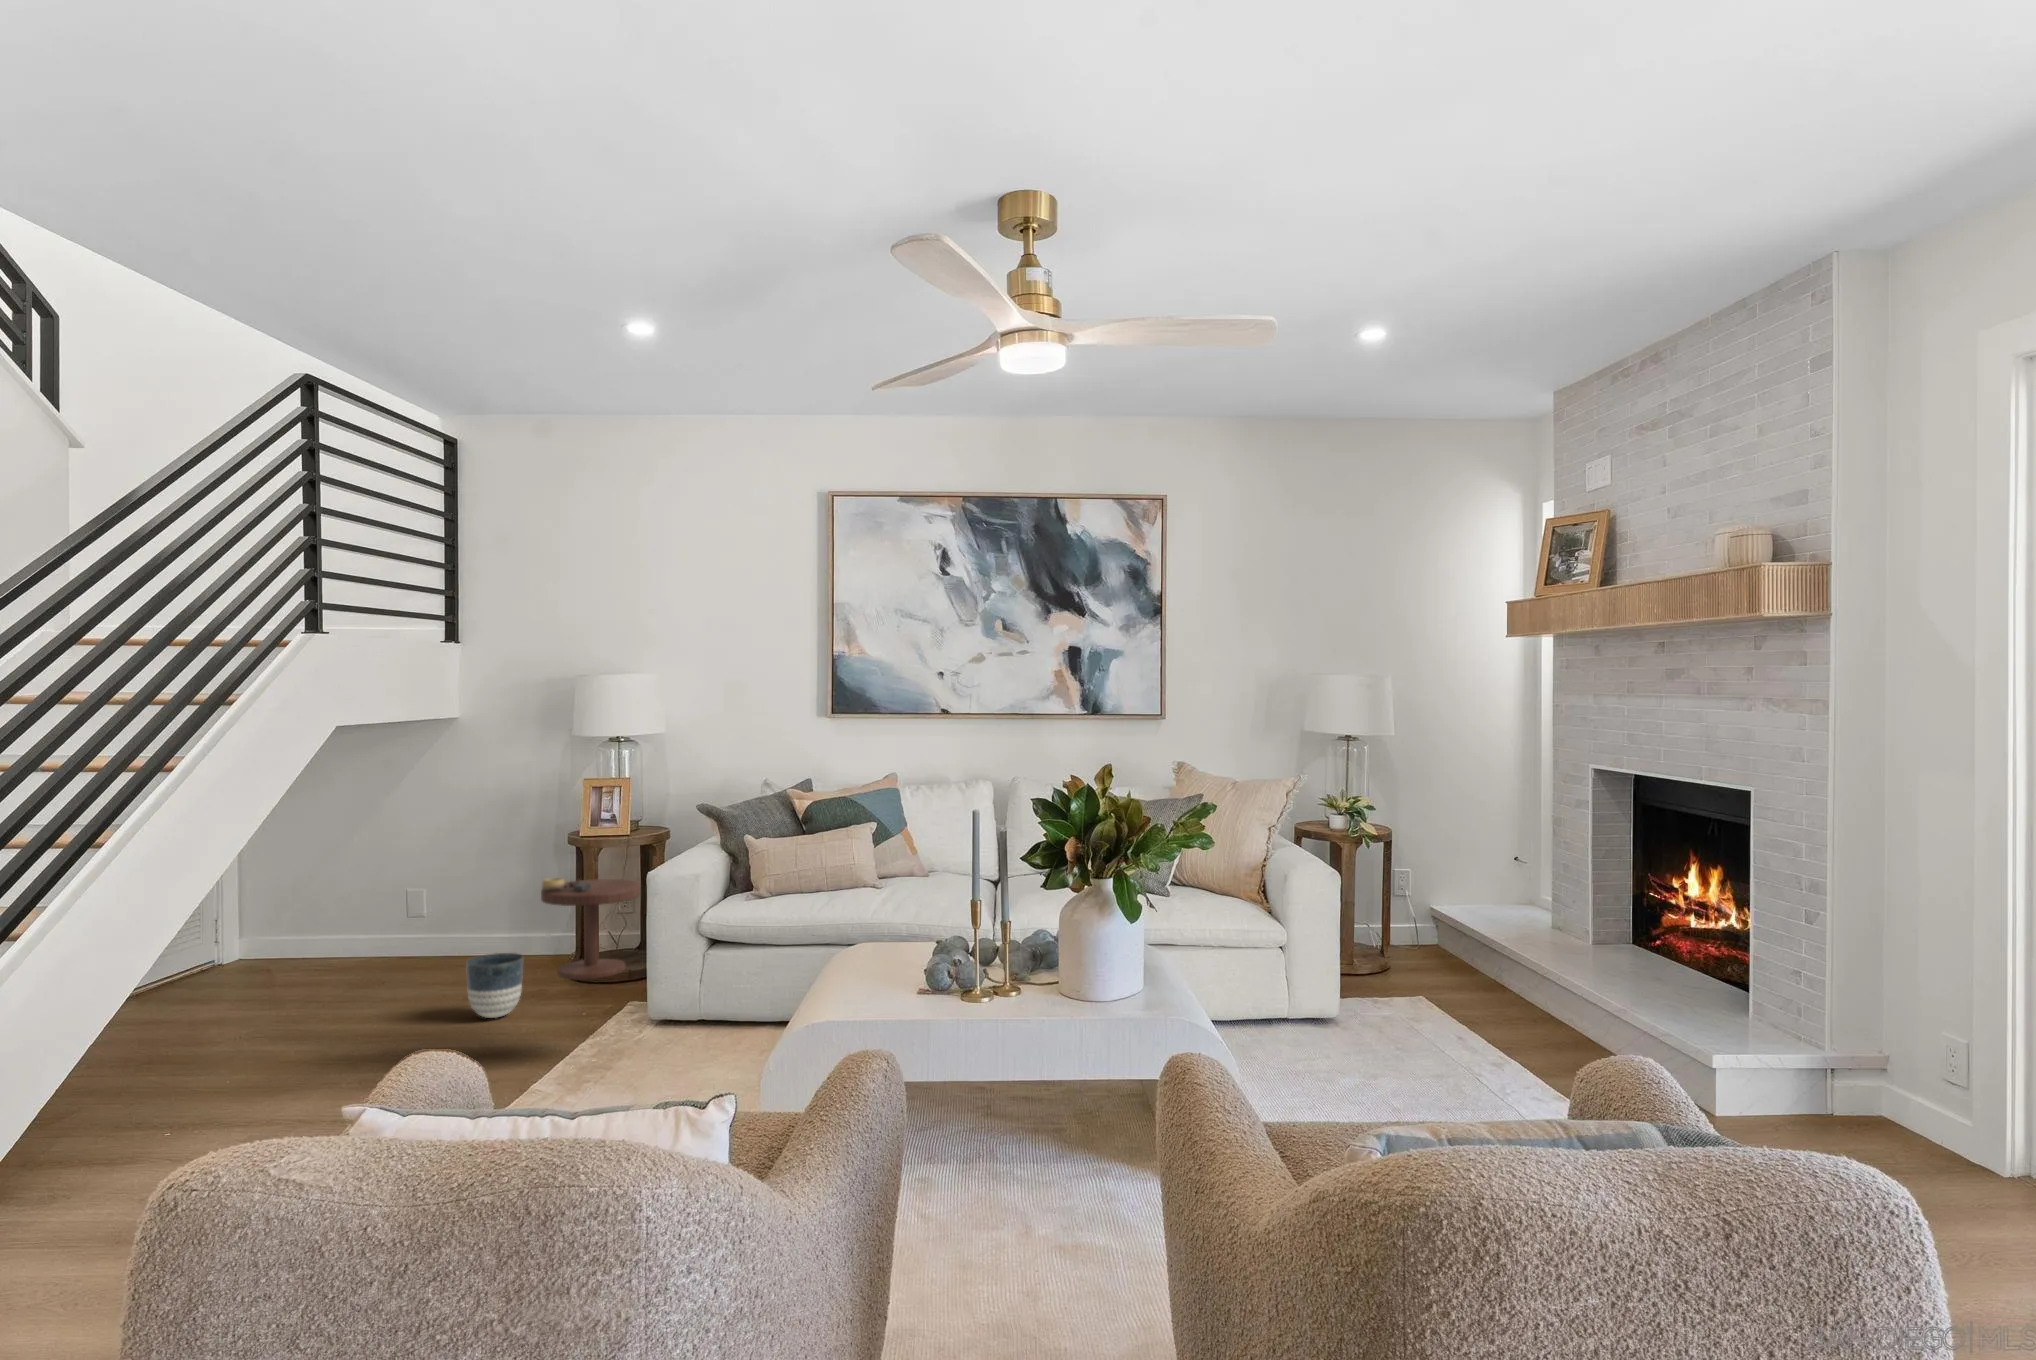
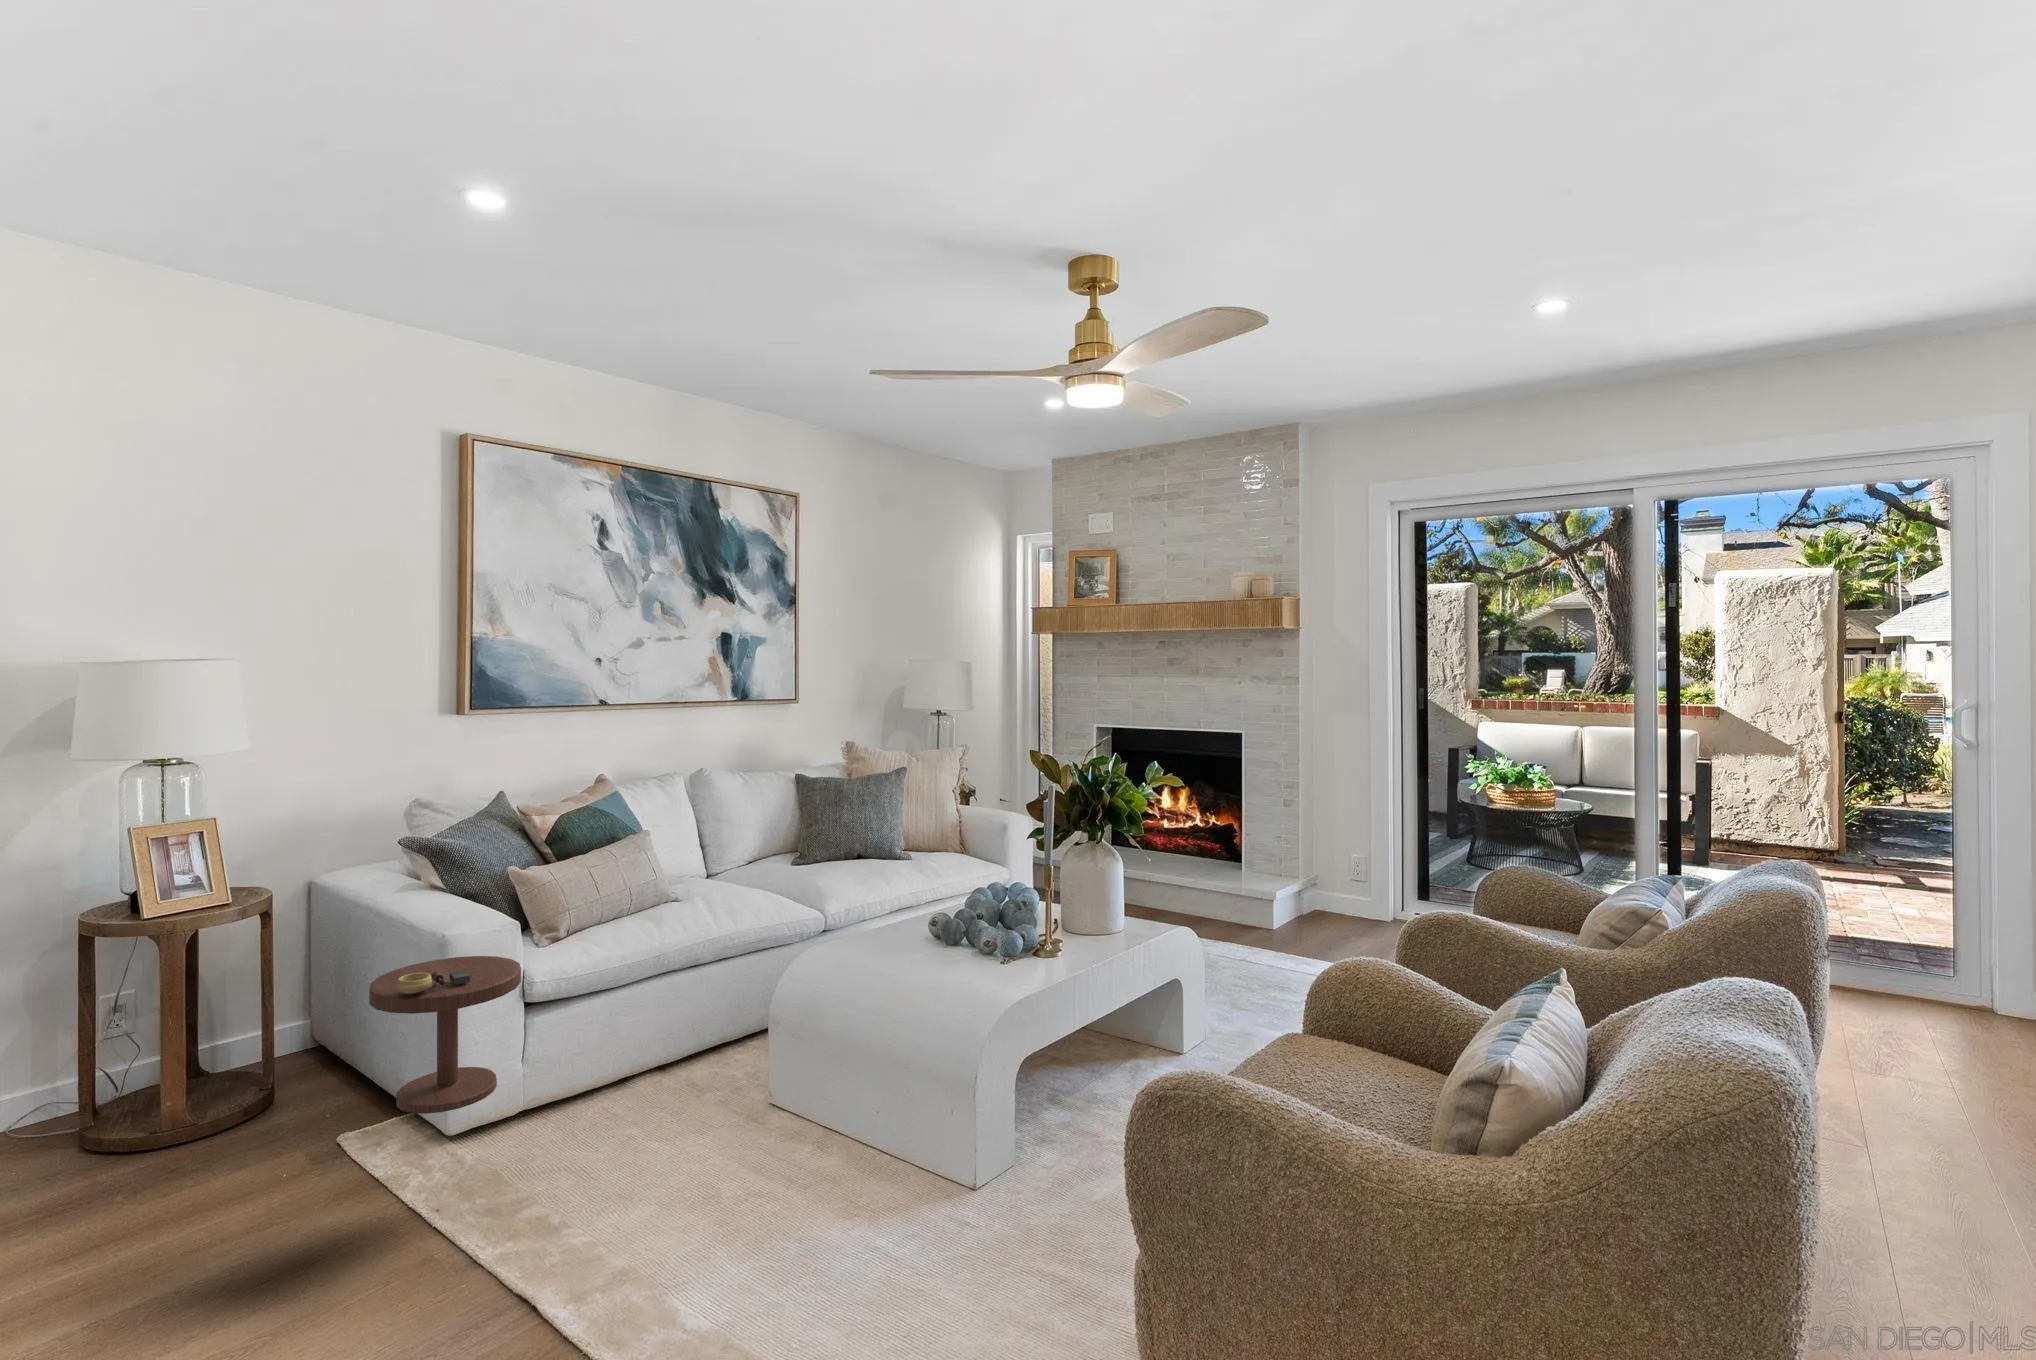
planter: present [466,953,523,1018] -> none [66,1122,182,1244]

